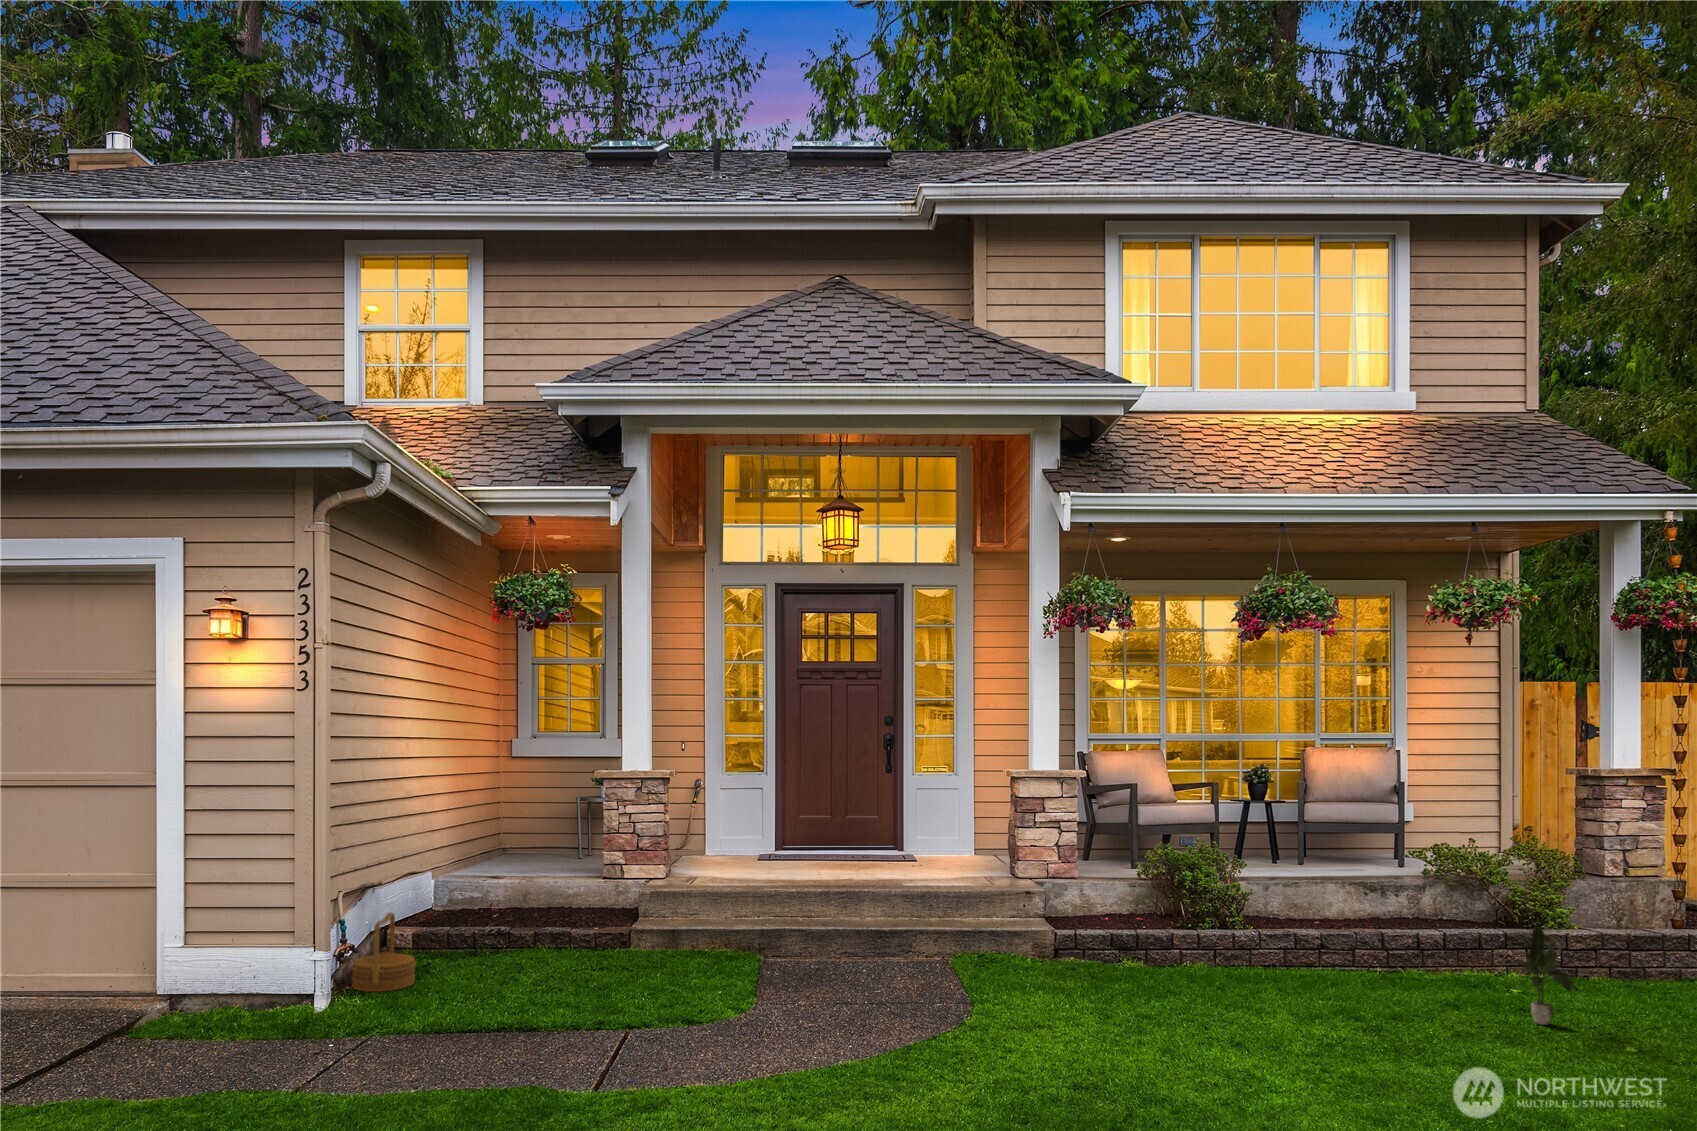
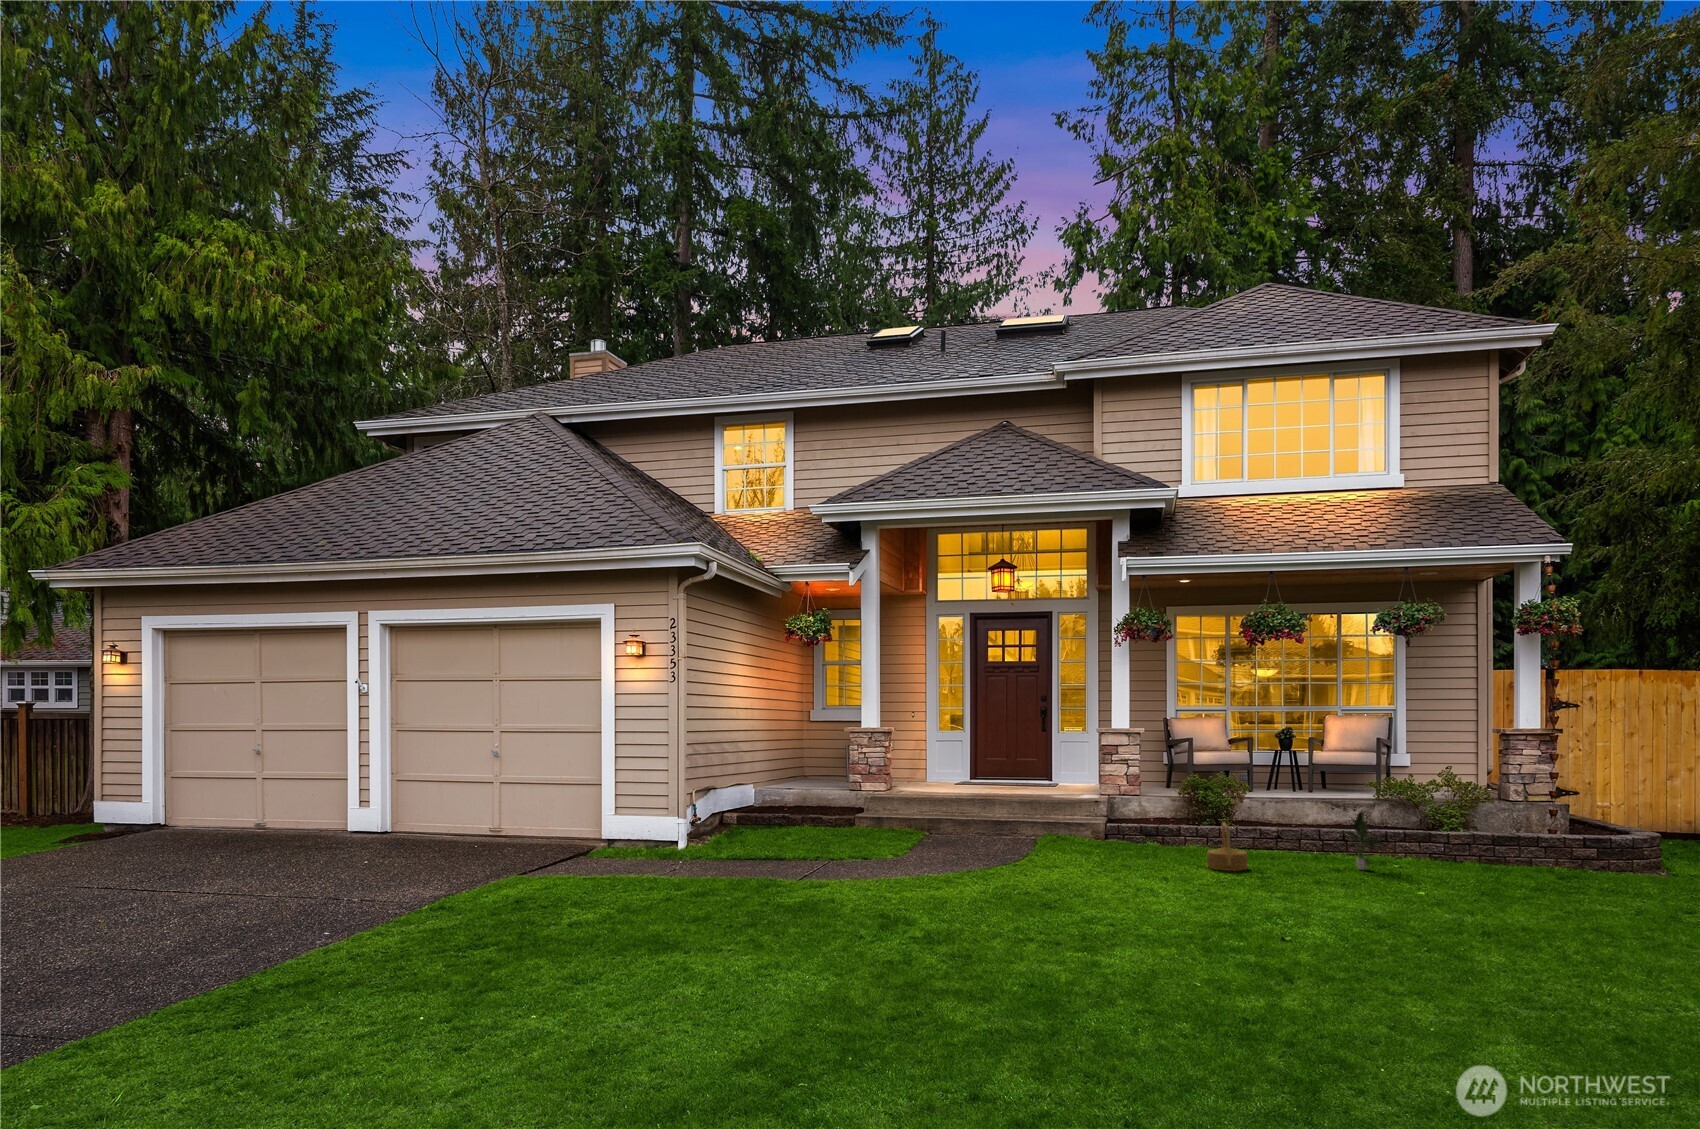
basket: present [352,913,416,992] -> present [1207,822,1248,871]

